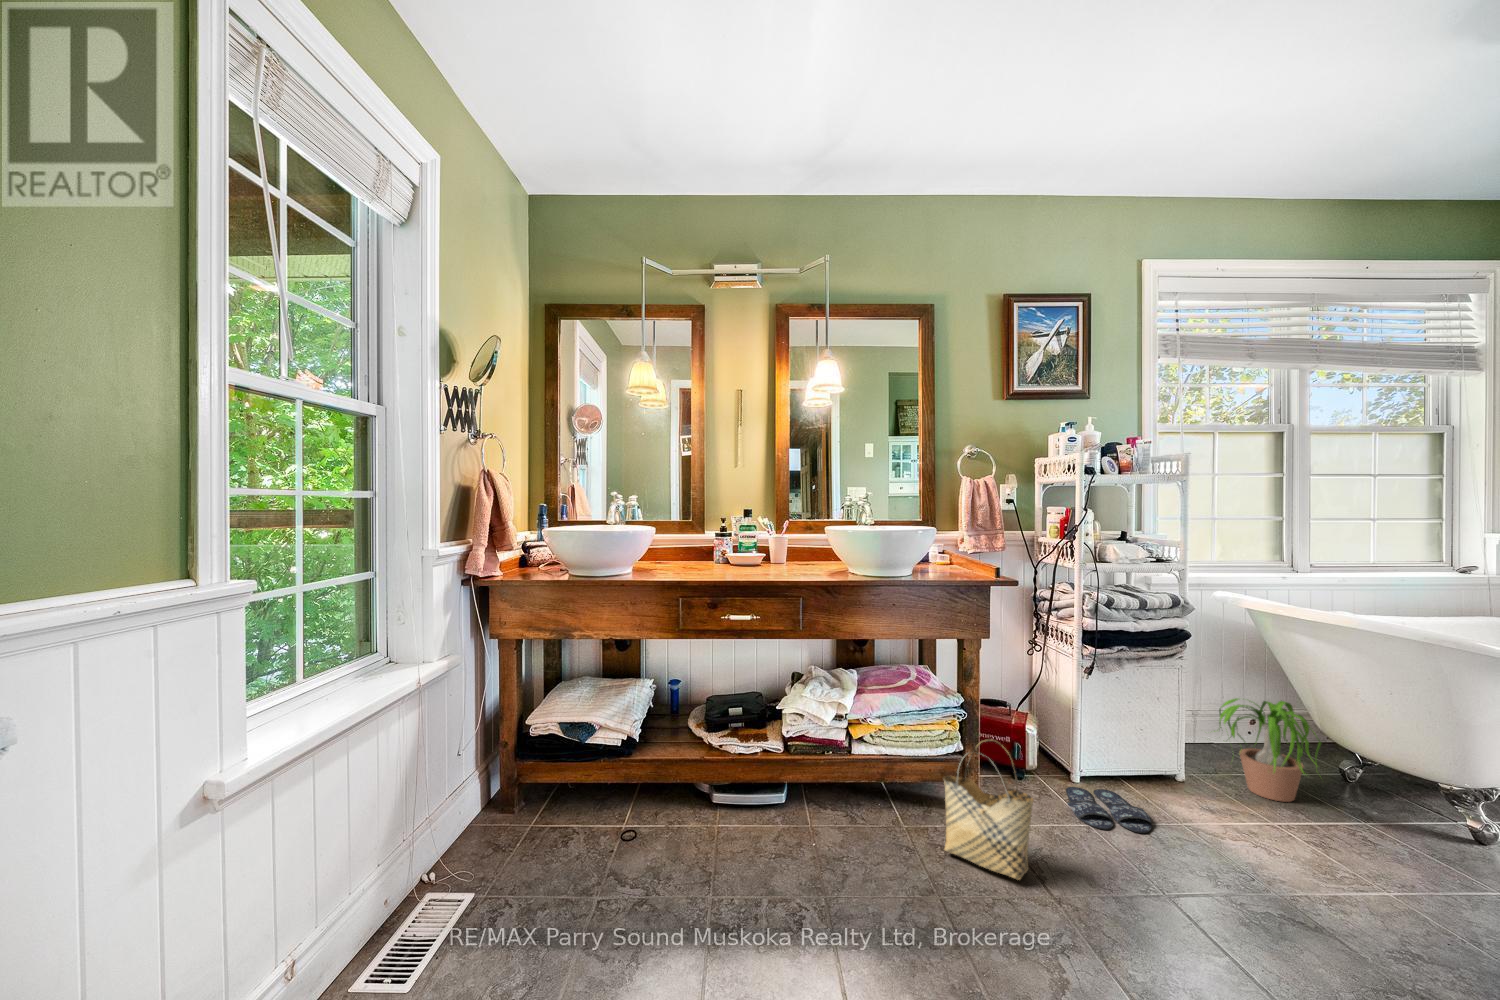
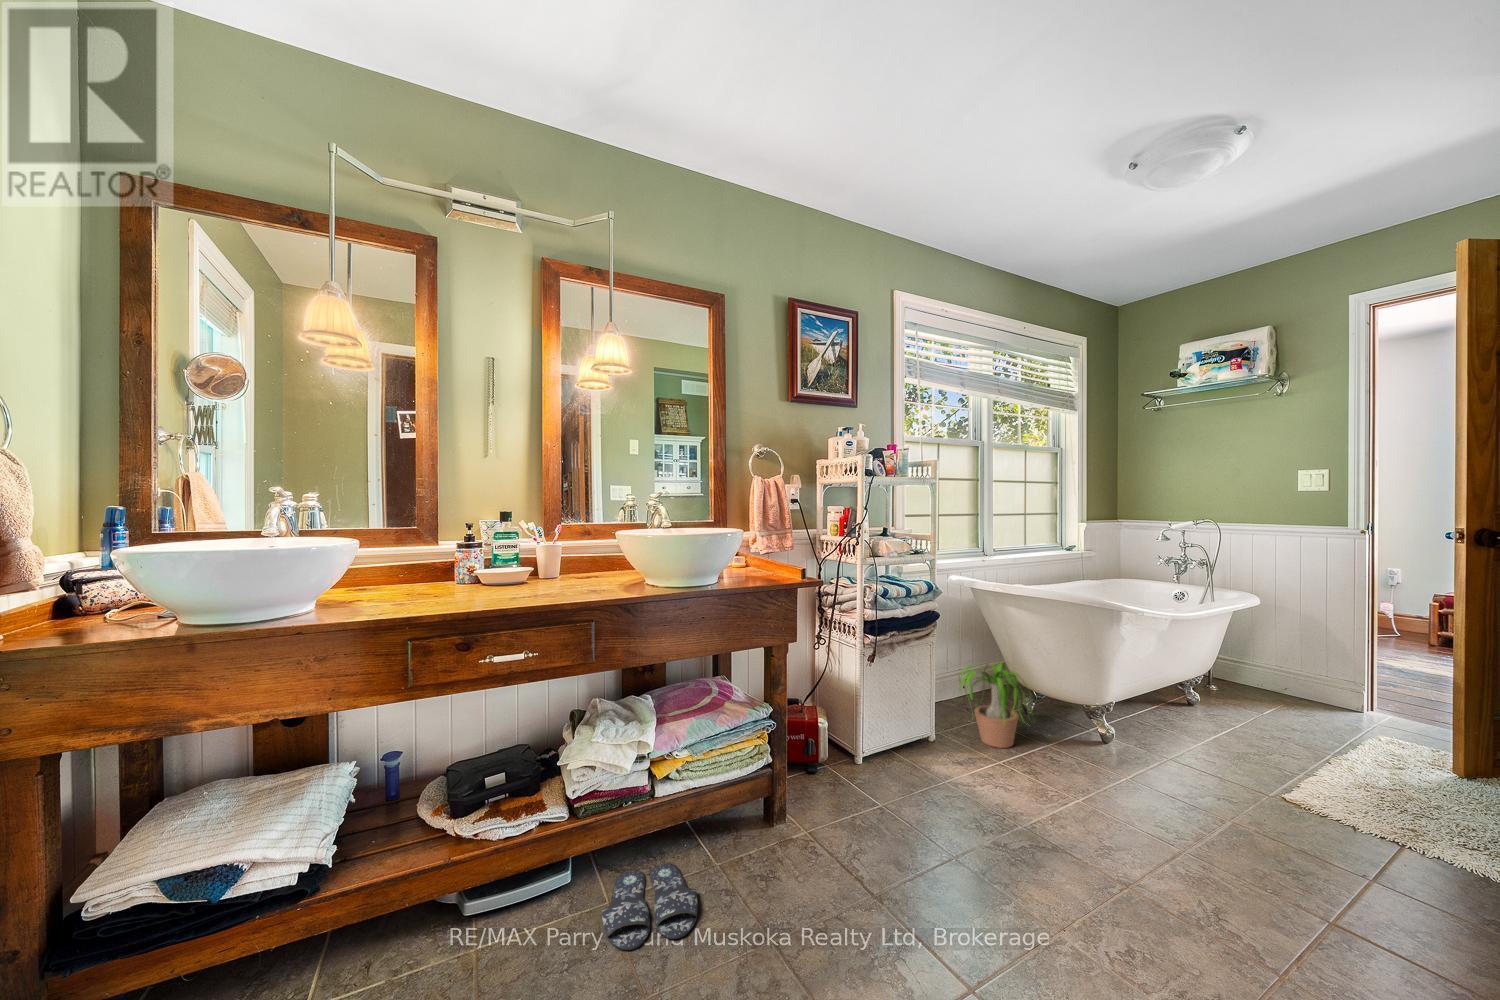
woven basket: present [943,739,1034,880] -> none [763,753,858,909]
slippers: present [1066,787,1152,833] -> present [602,863,698,950]

